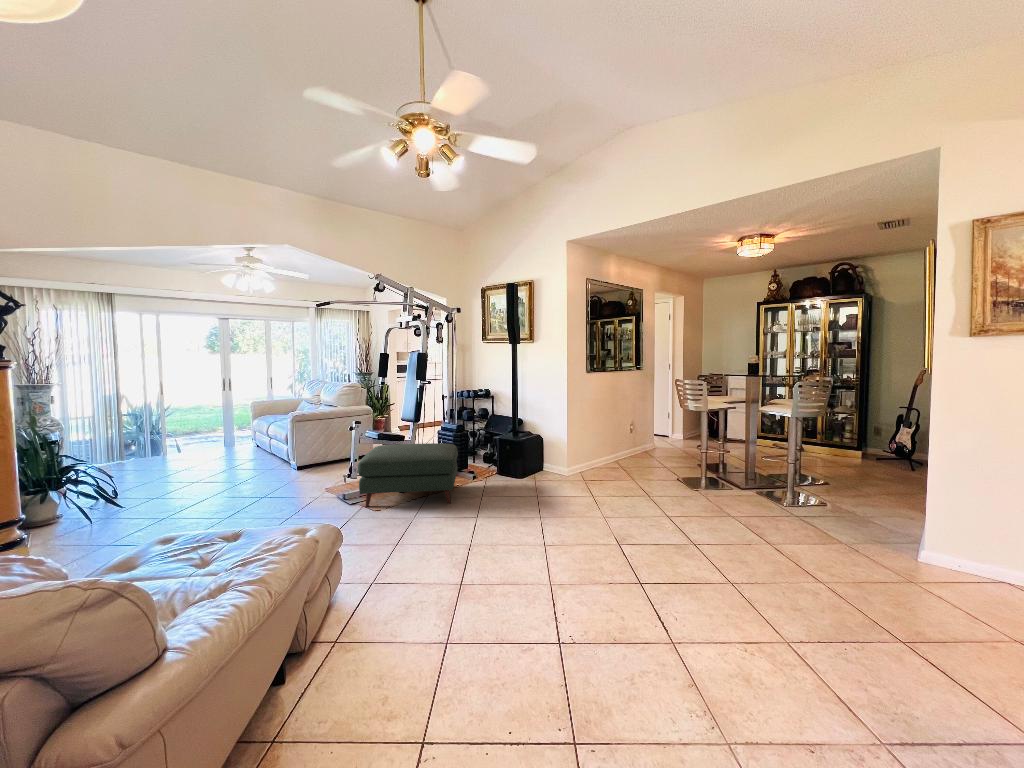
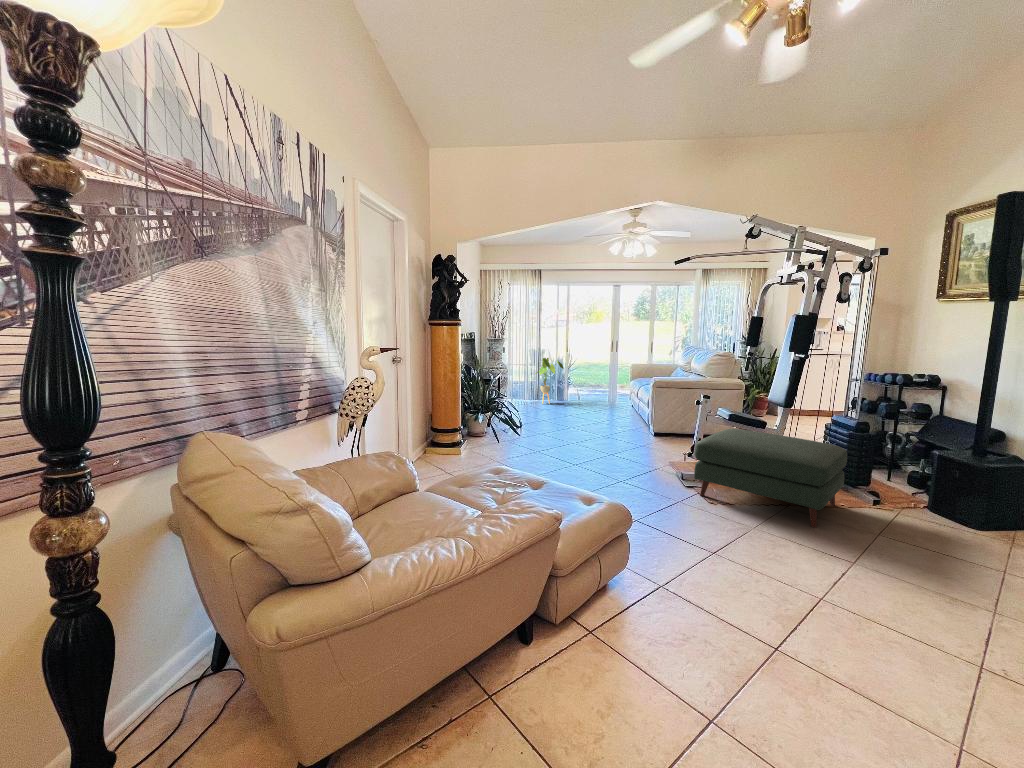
house plant: none [109,403,159,463] -> present [535,358,564,404]

